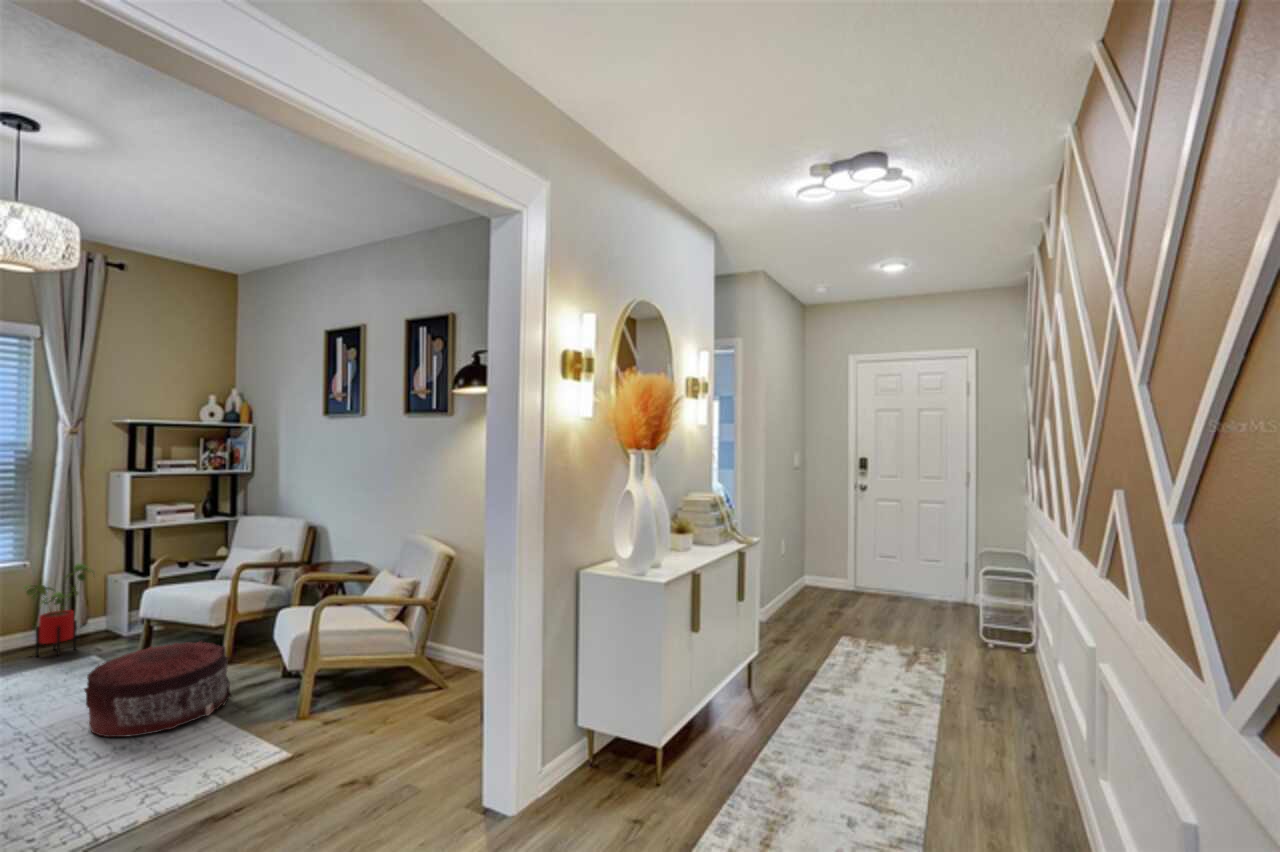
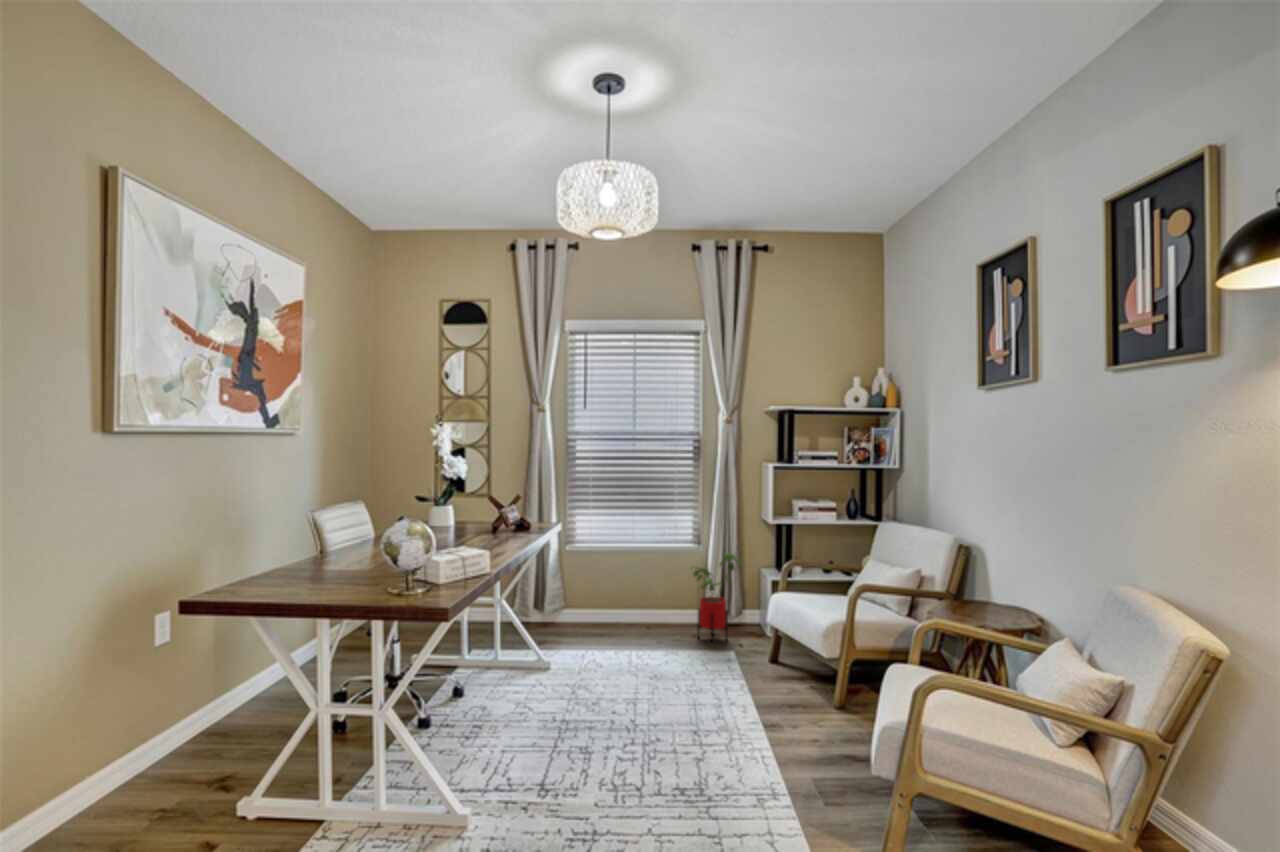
pouf: present [84,641,232,737] -> none [677,666,826,795]

